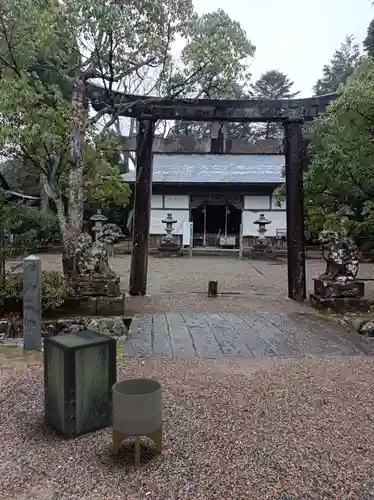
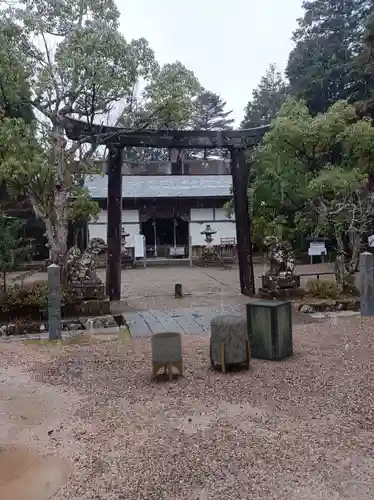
storage box: present [43,330,117,440] -> present [246,300,293,362]
stool: none [212,356,277,456] -> present [209,315,251,373]

